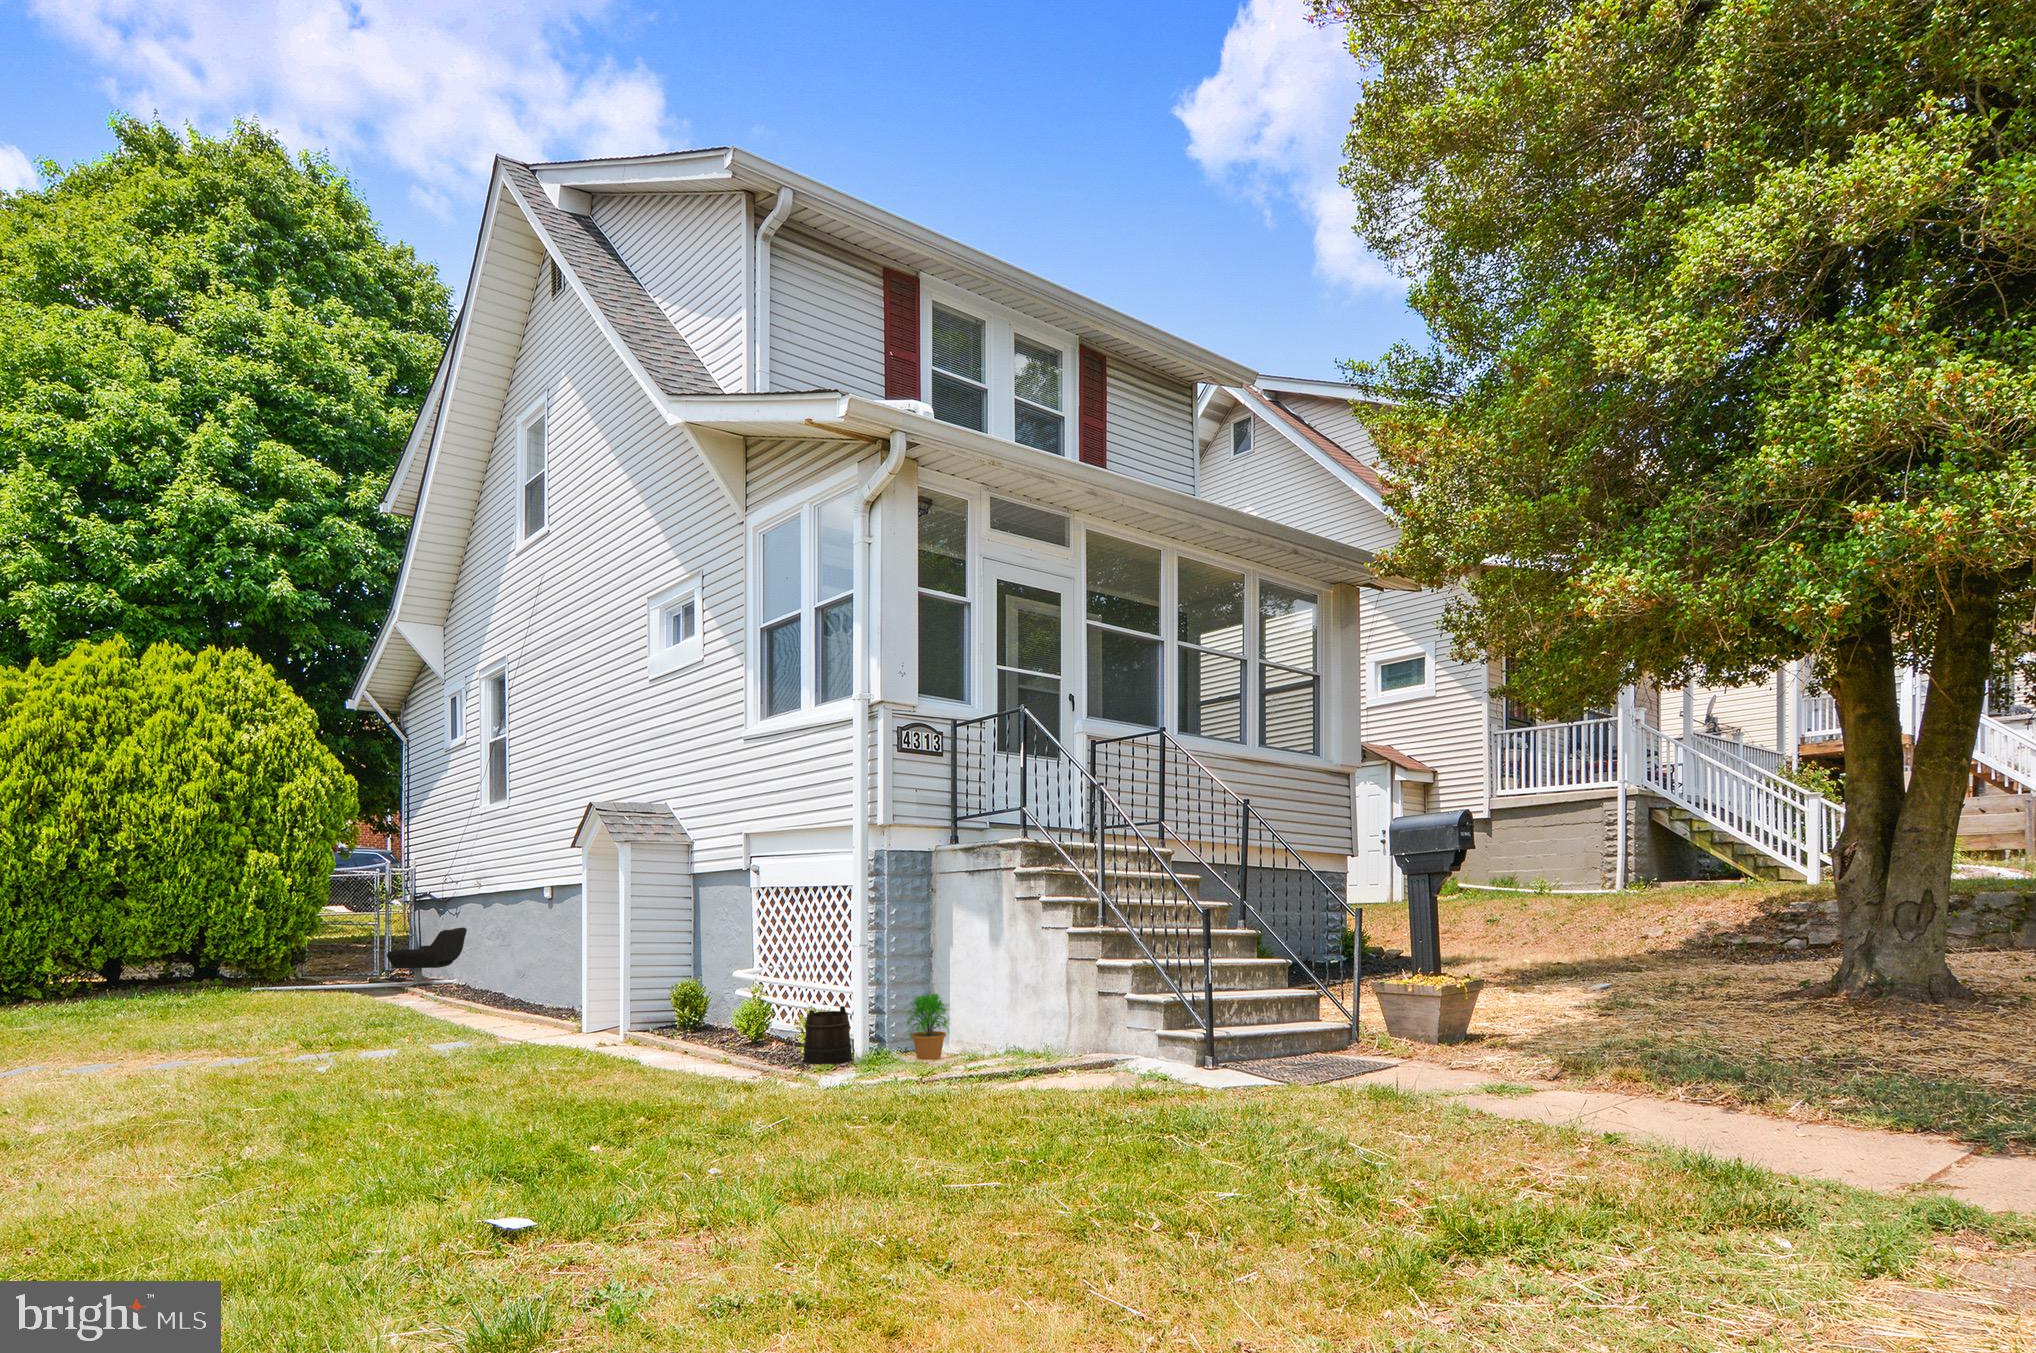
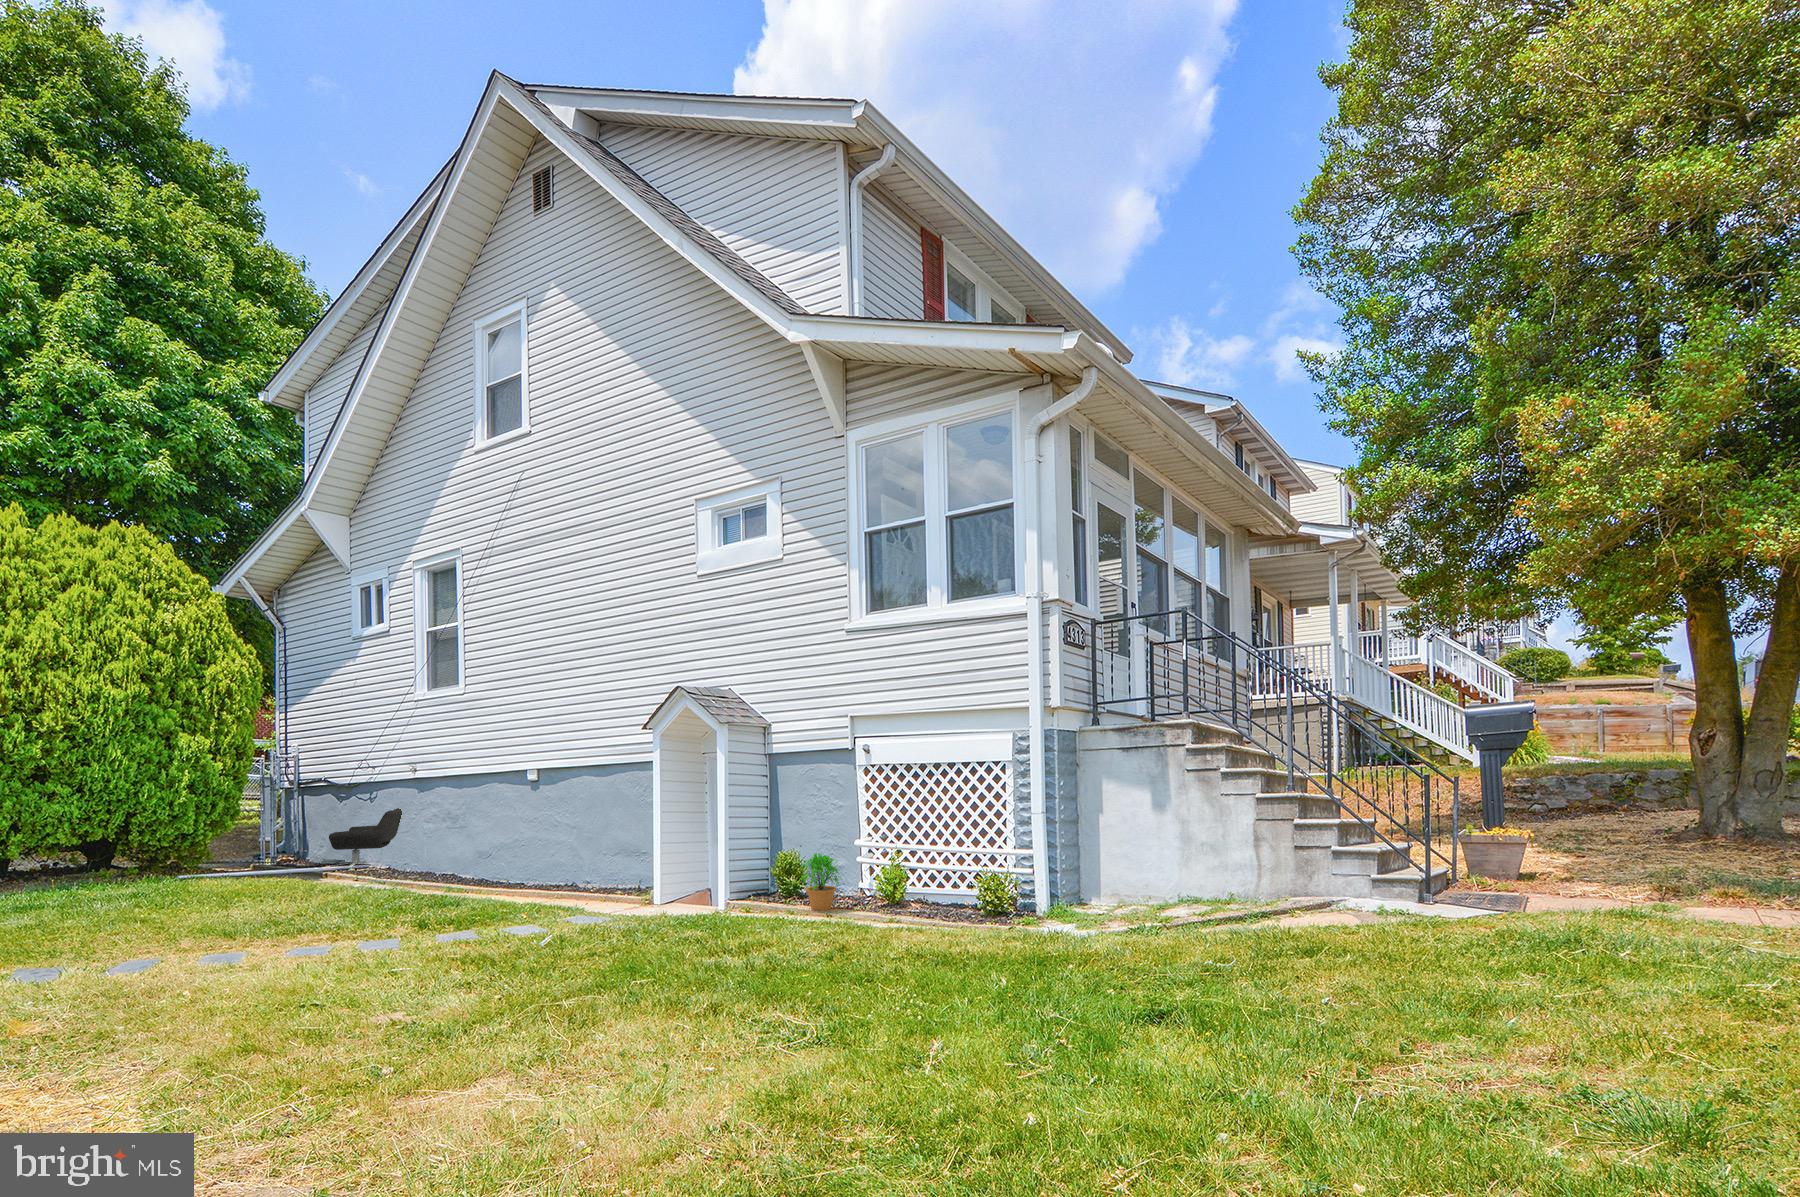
potted plant: present [907,994,950,1060] -> present [801,853,839,910]
bucket: present [804,1006,852,1064] -> none [984,874,1029,930]

